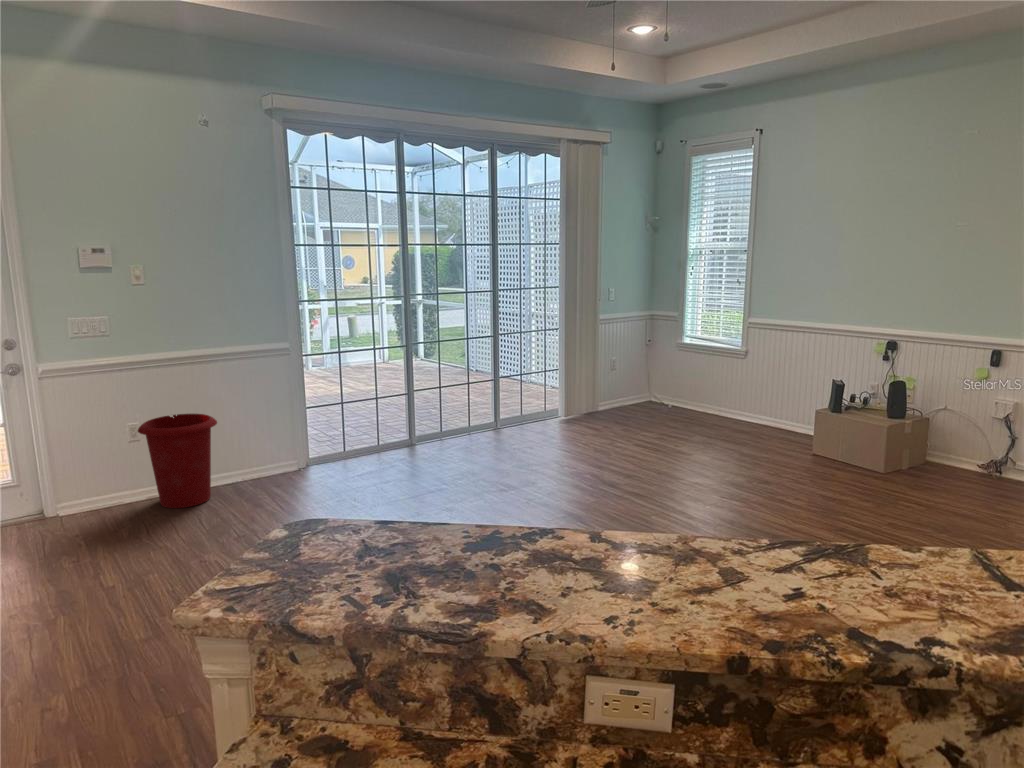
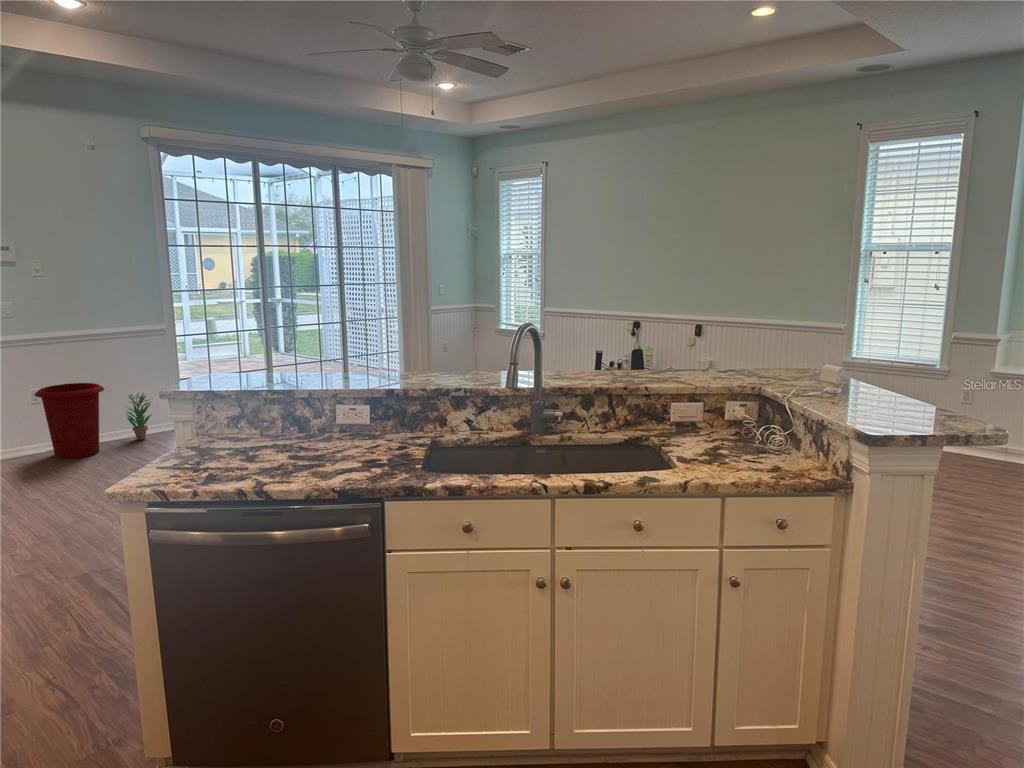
potted plant: none [241,423,275,481] -> present [125,393,152,440]

